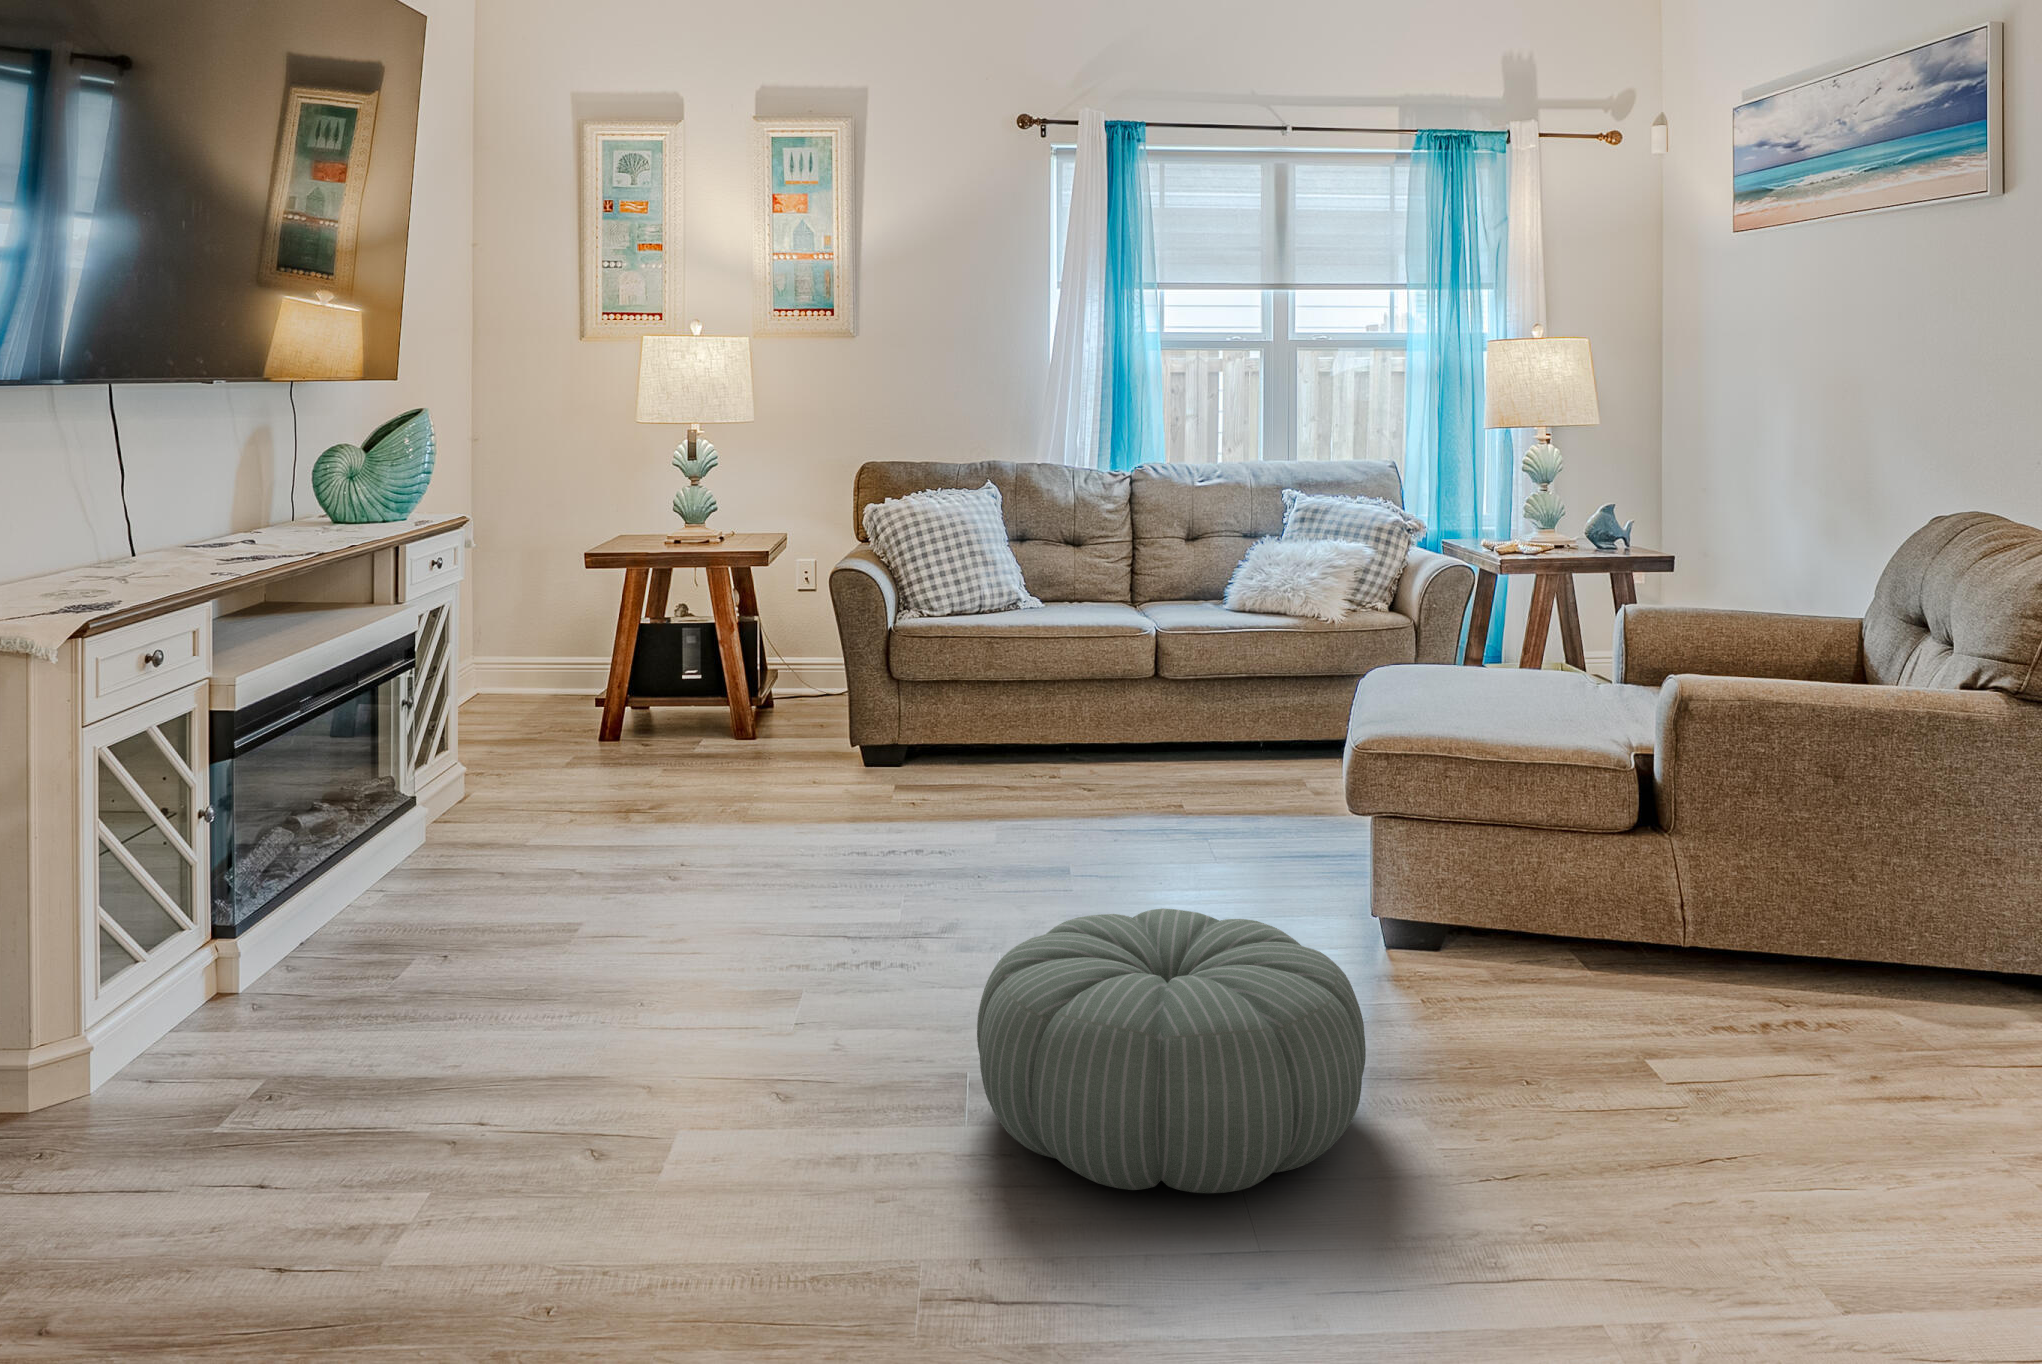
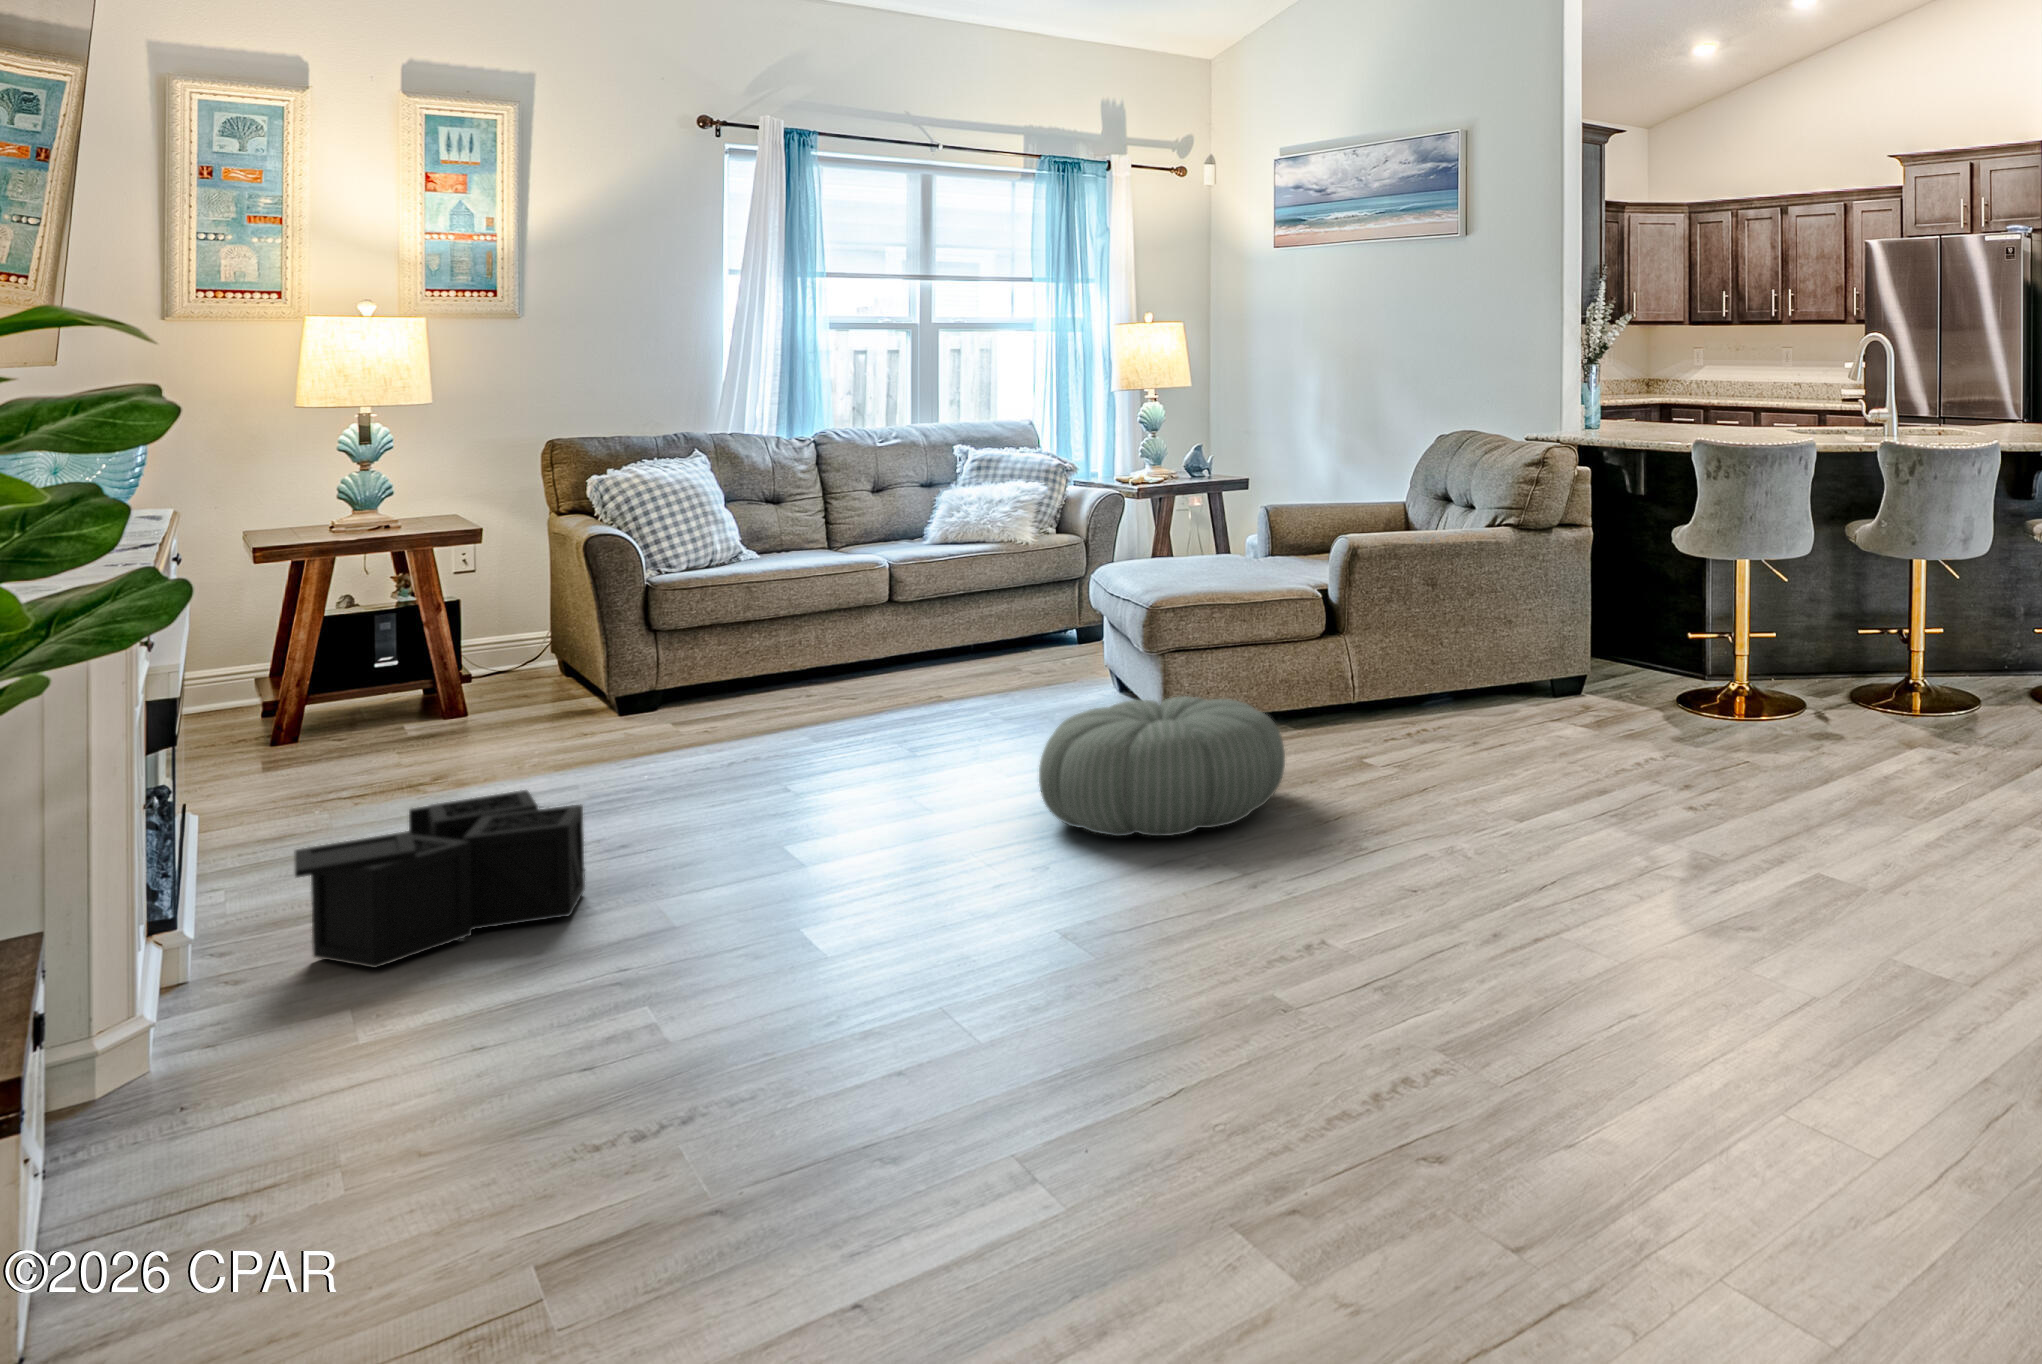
storage bin: none [125,874,523,1084] -> present [294,790,585,968]

